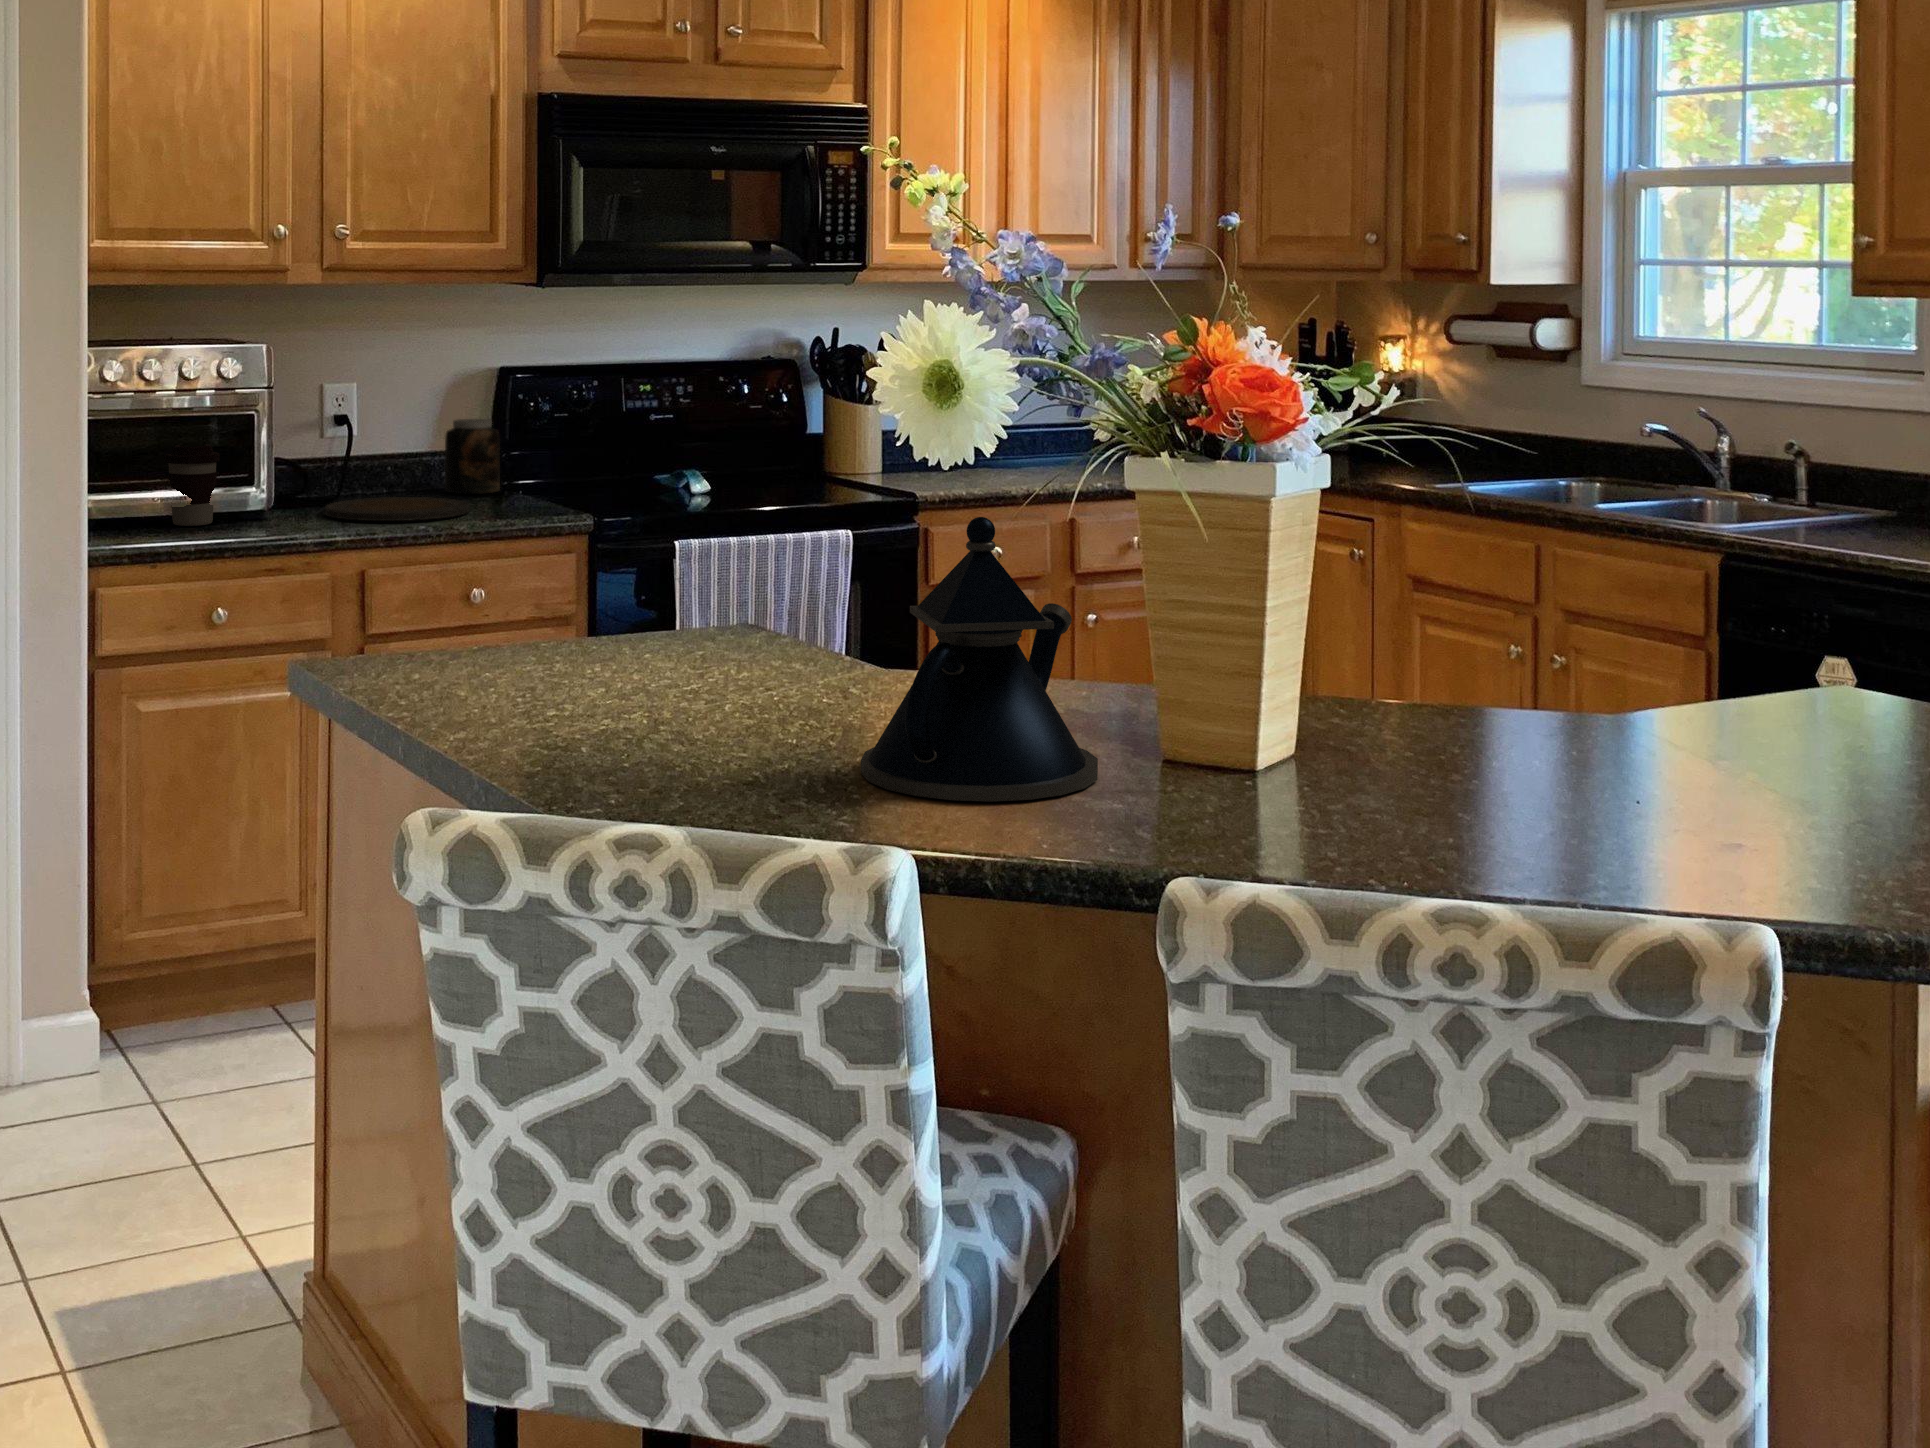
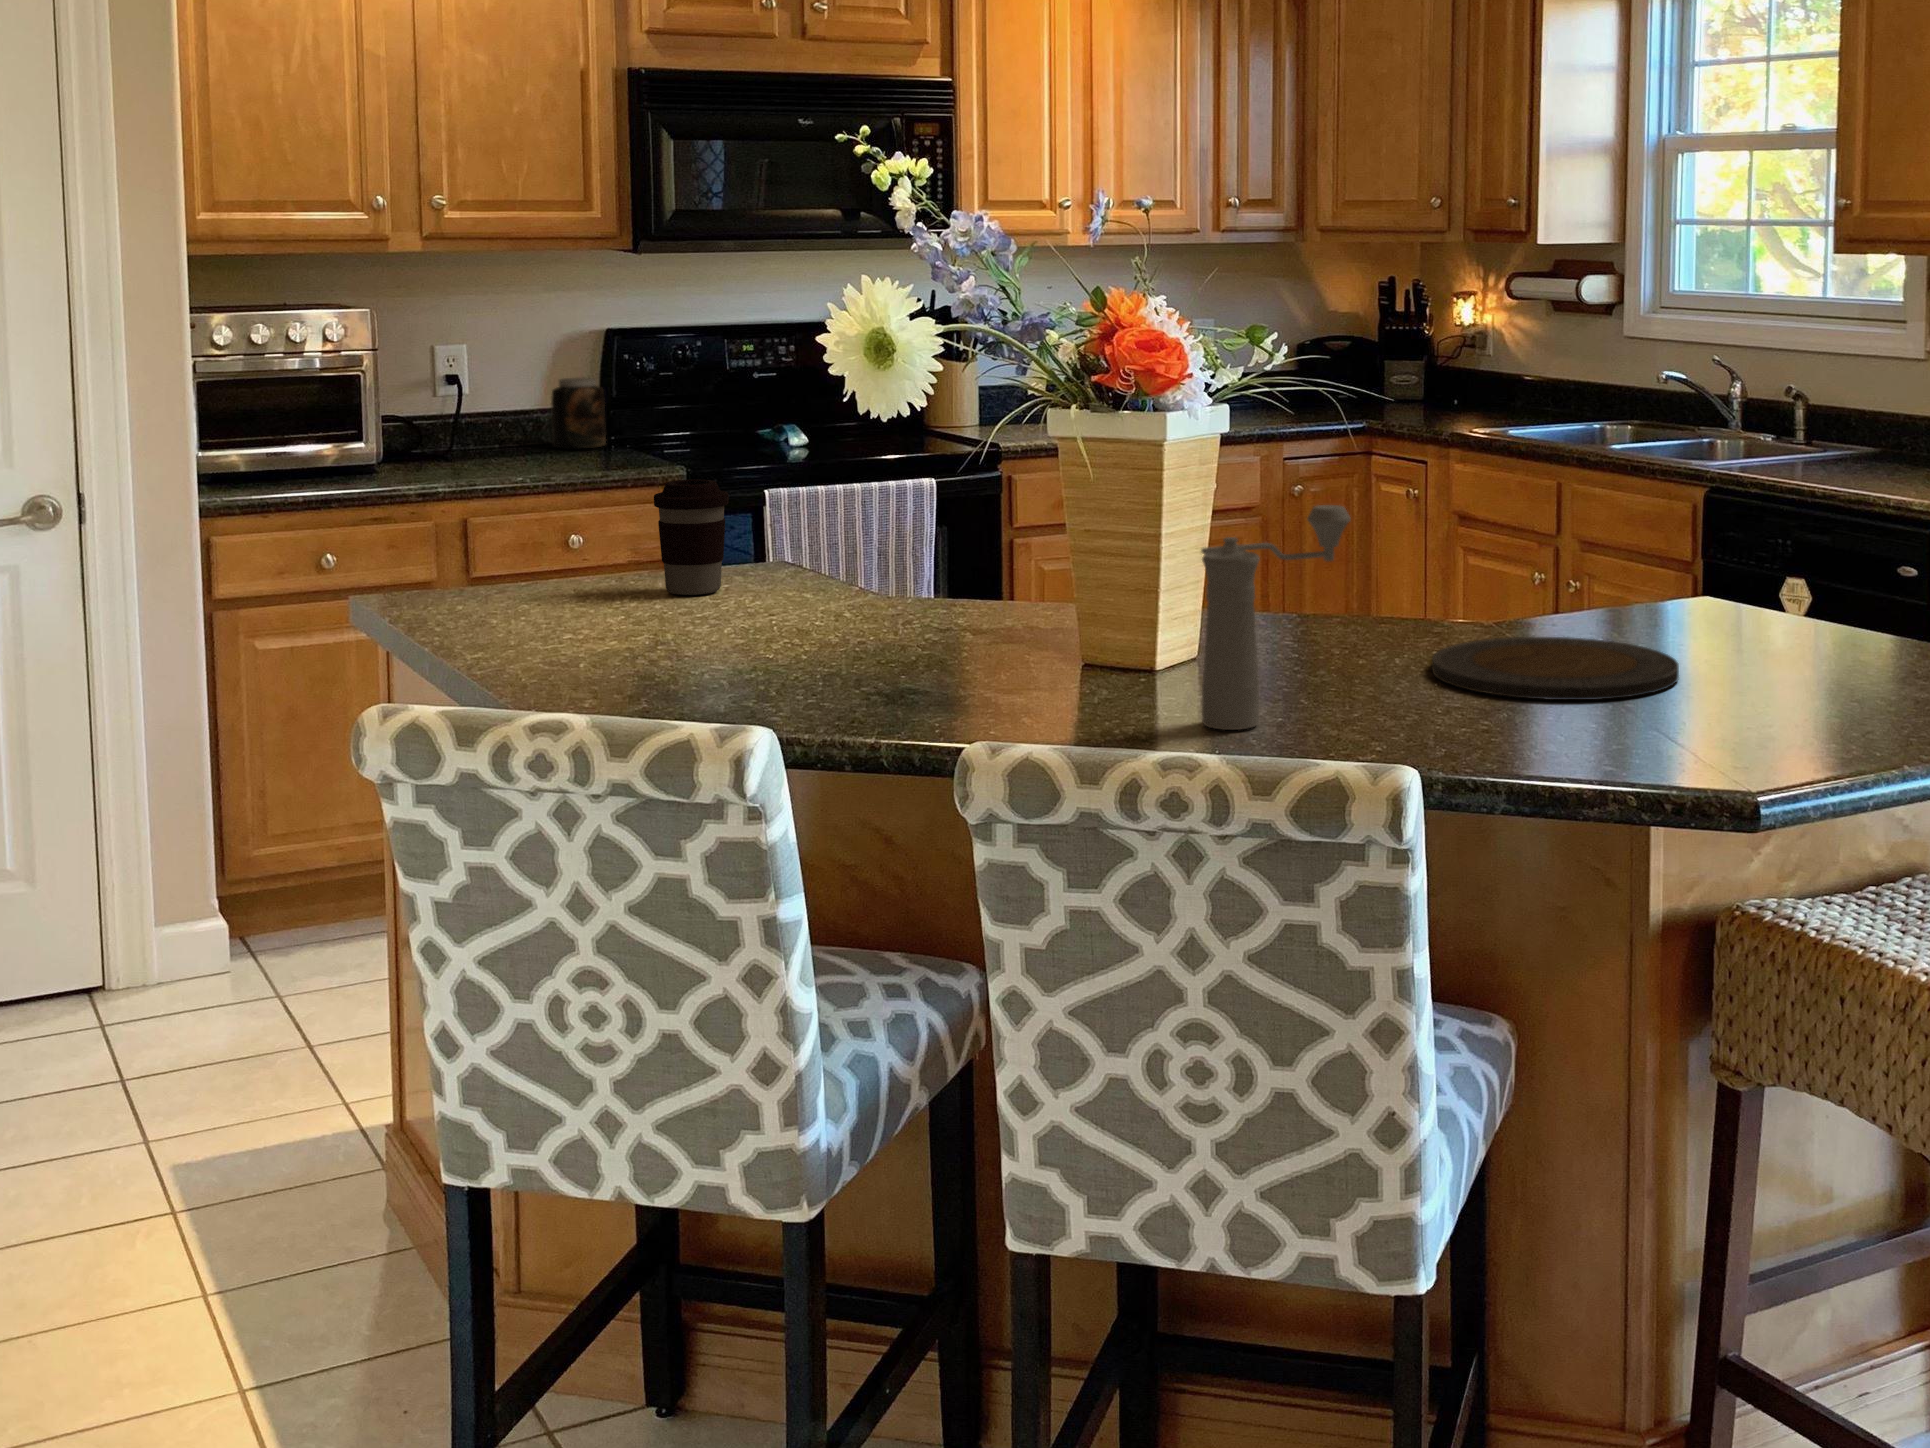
coffee cup: present [165,444,220,526] -> present [654,479,729,595]
plate: present [325,497,470,521] -> present [1432,637,1679,700]
teapot: present [861,517,1098,802] -> none [810,464,1013,701]
pepper mill: none [1365,573,1540,849] -> present [1201,505,1351,730]

